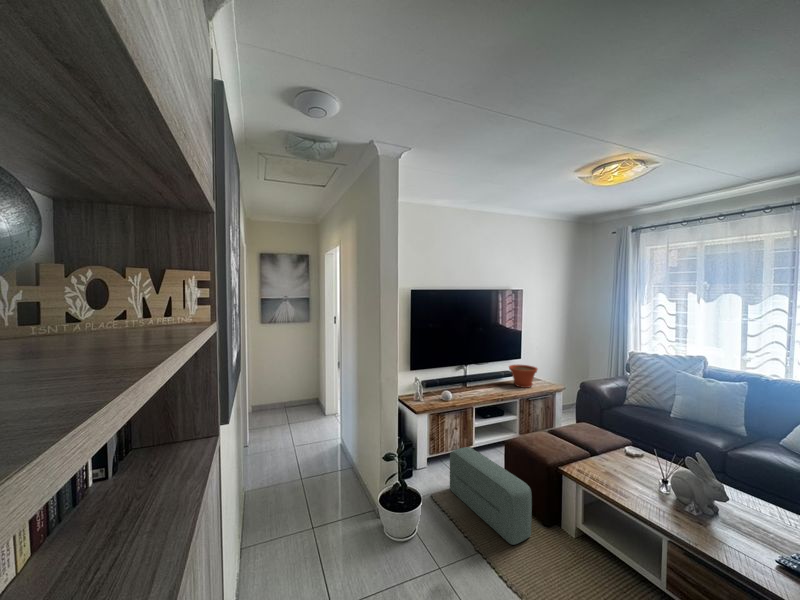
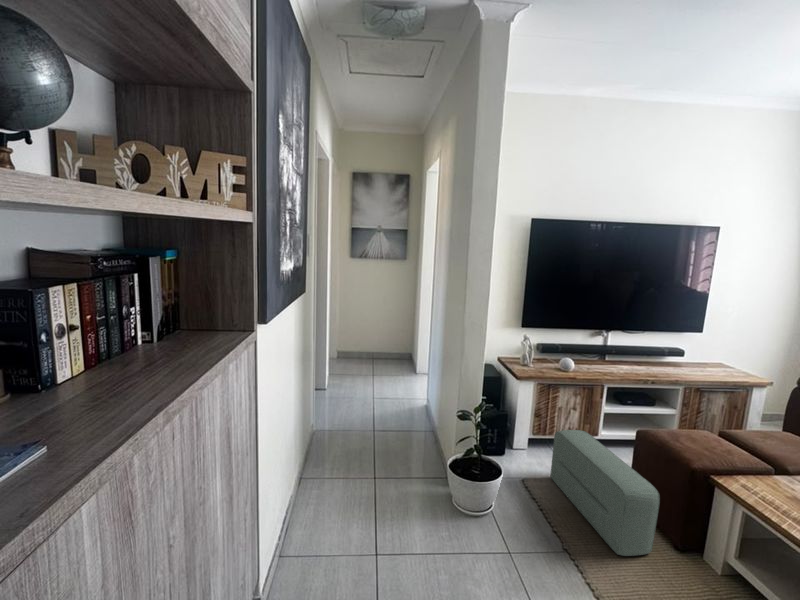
plant pot: present [509,365,538,388] -> none [674,339,725,374]

